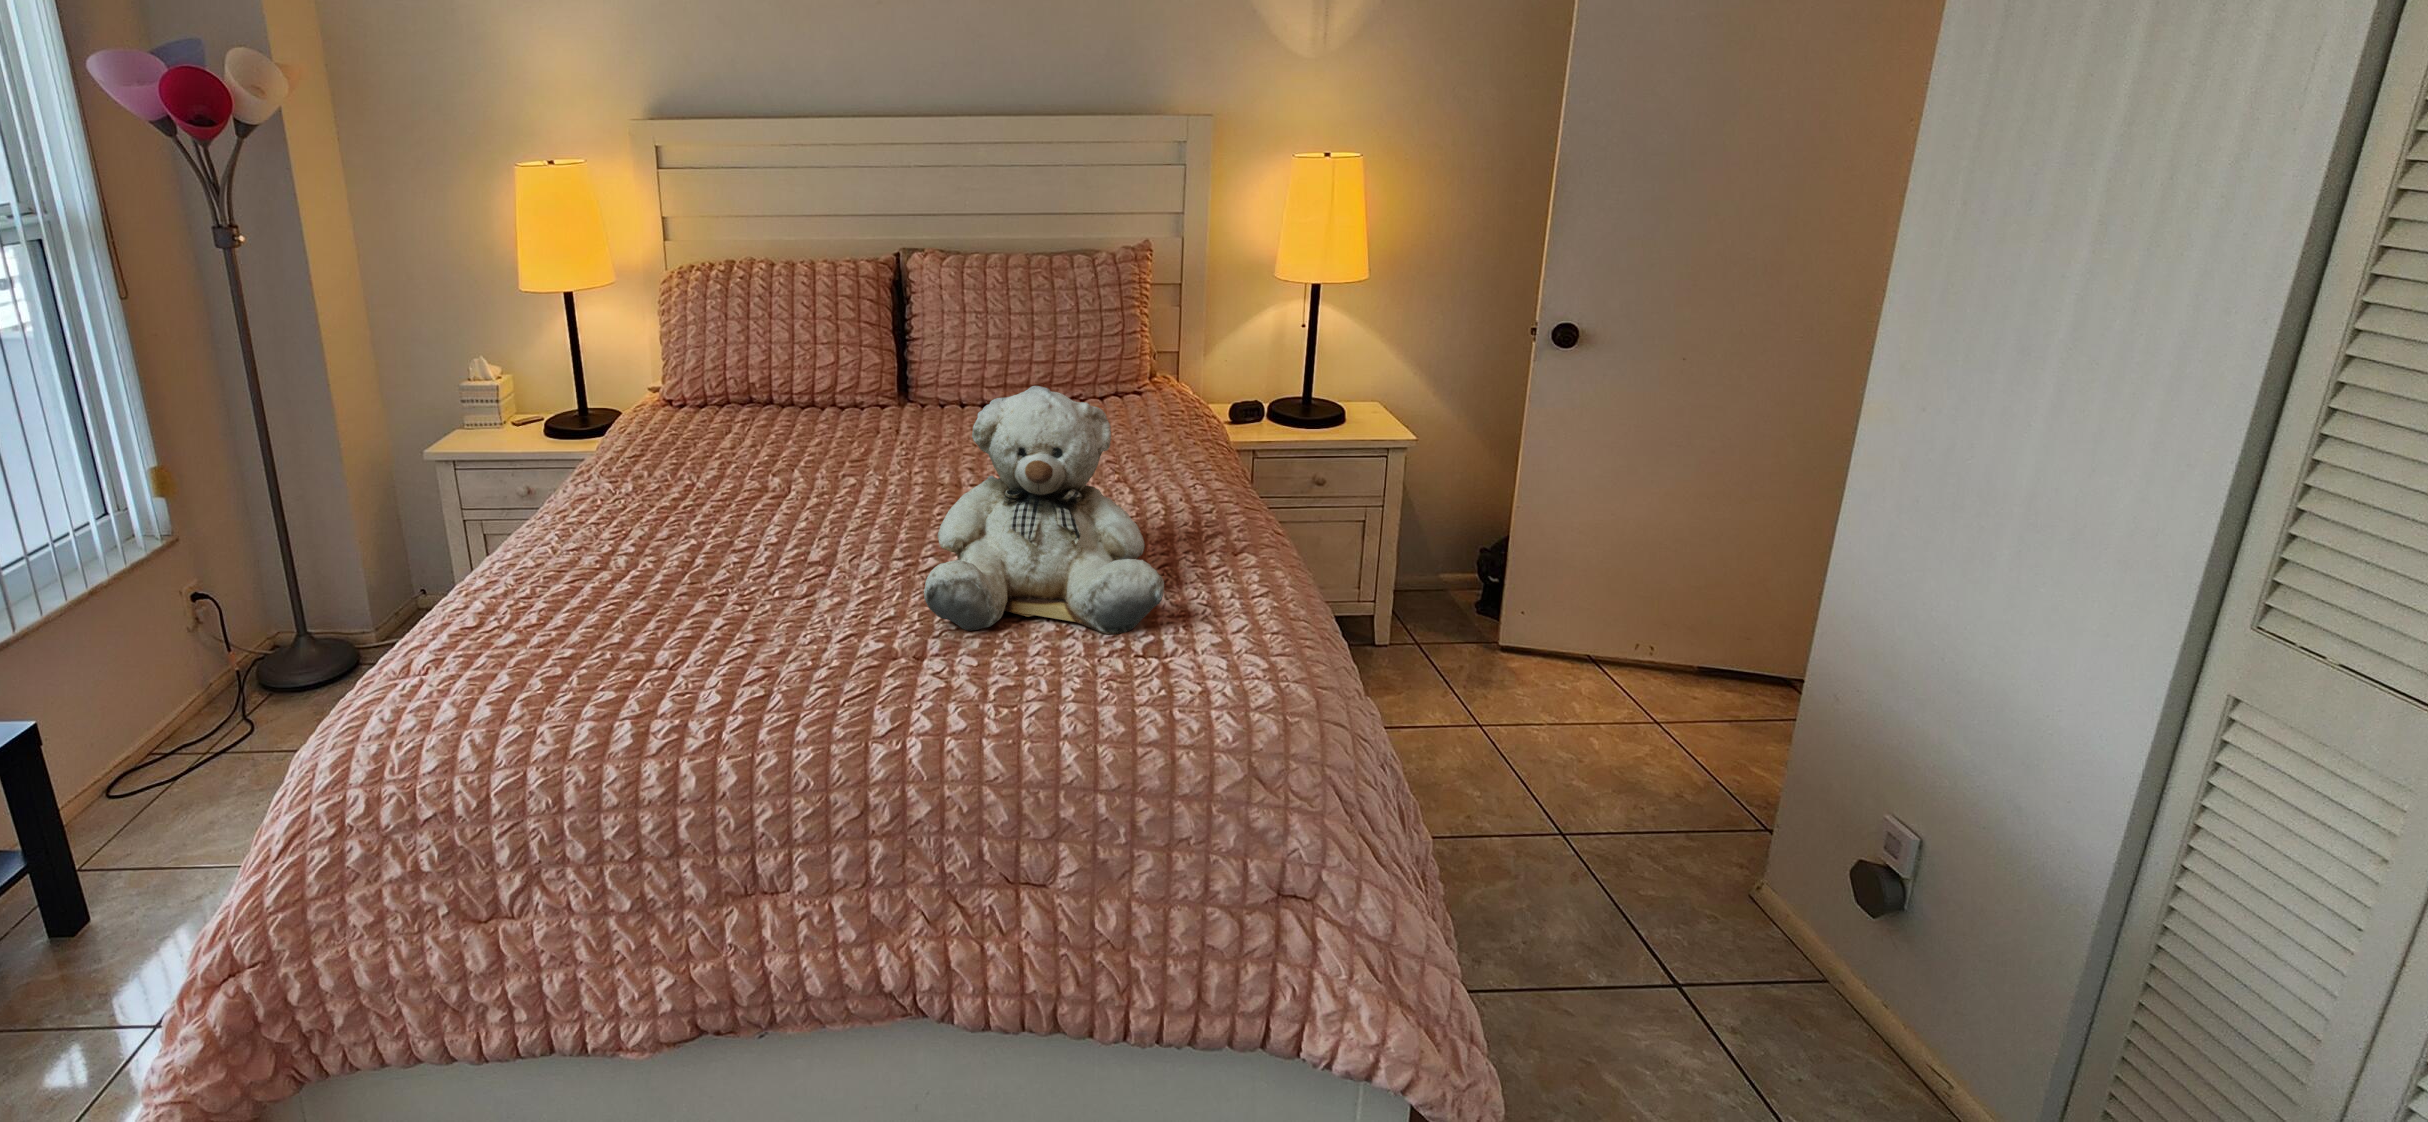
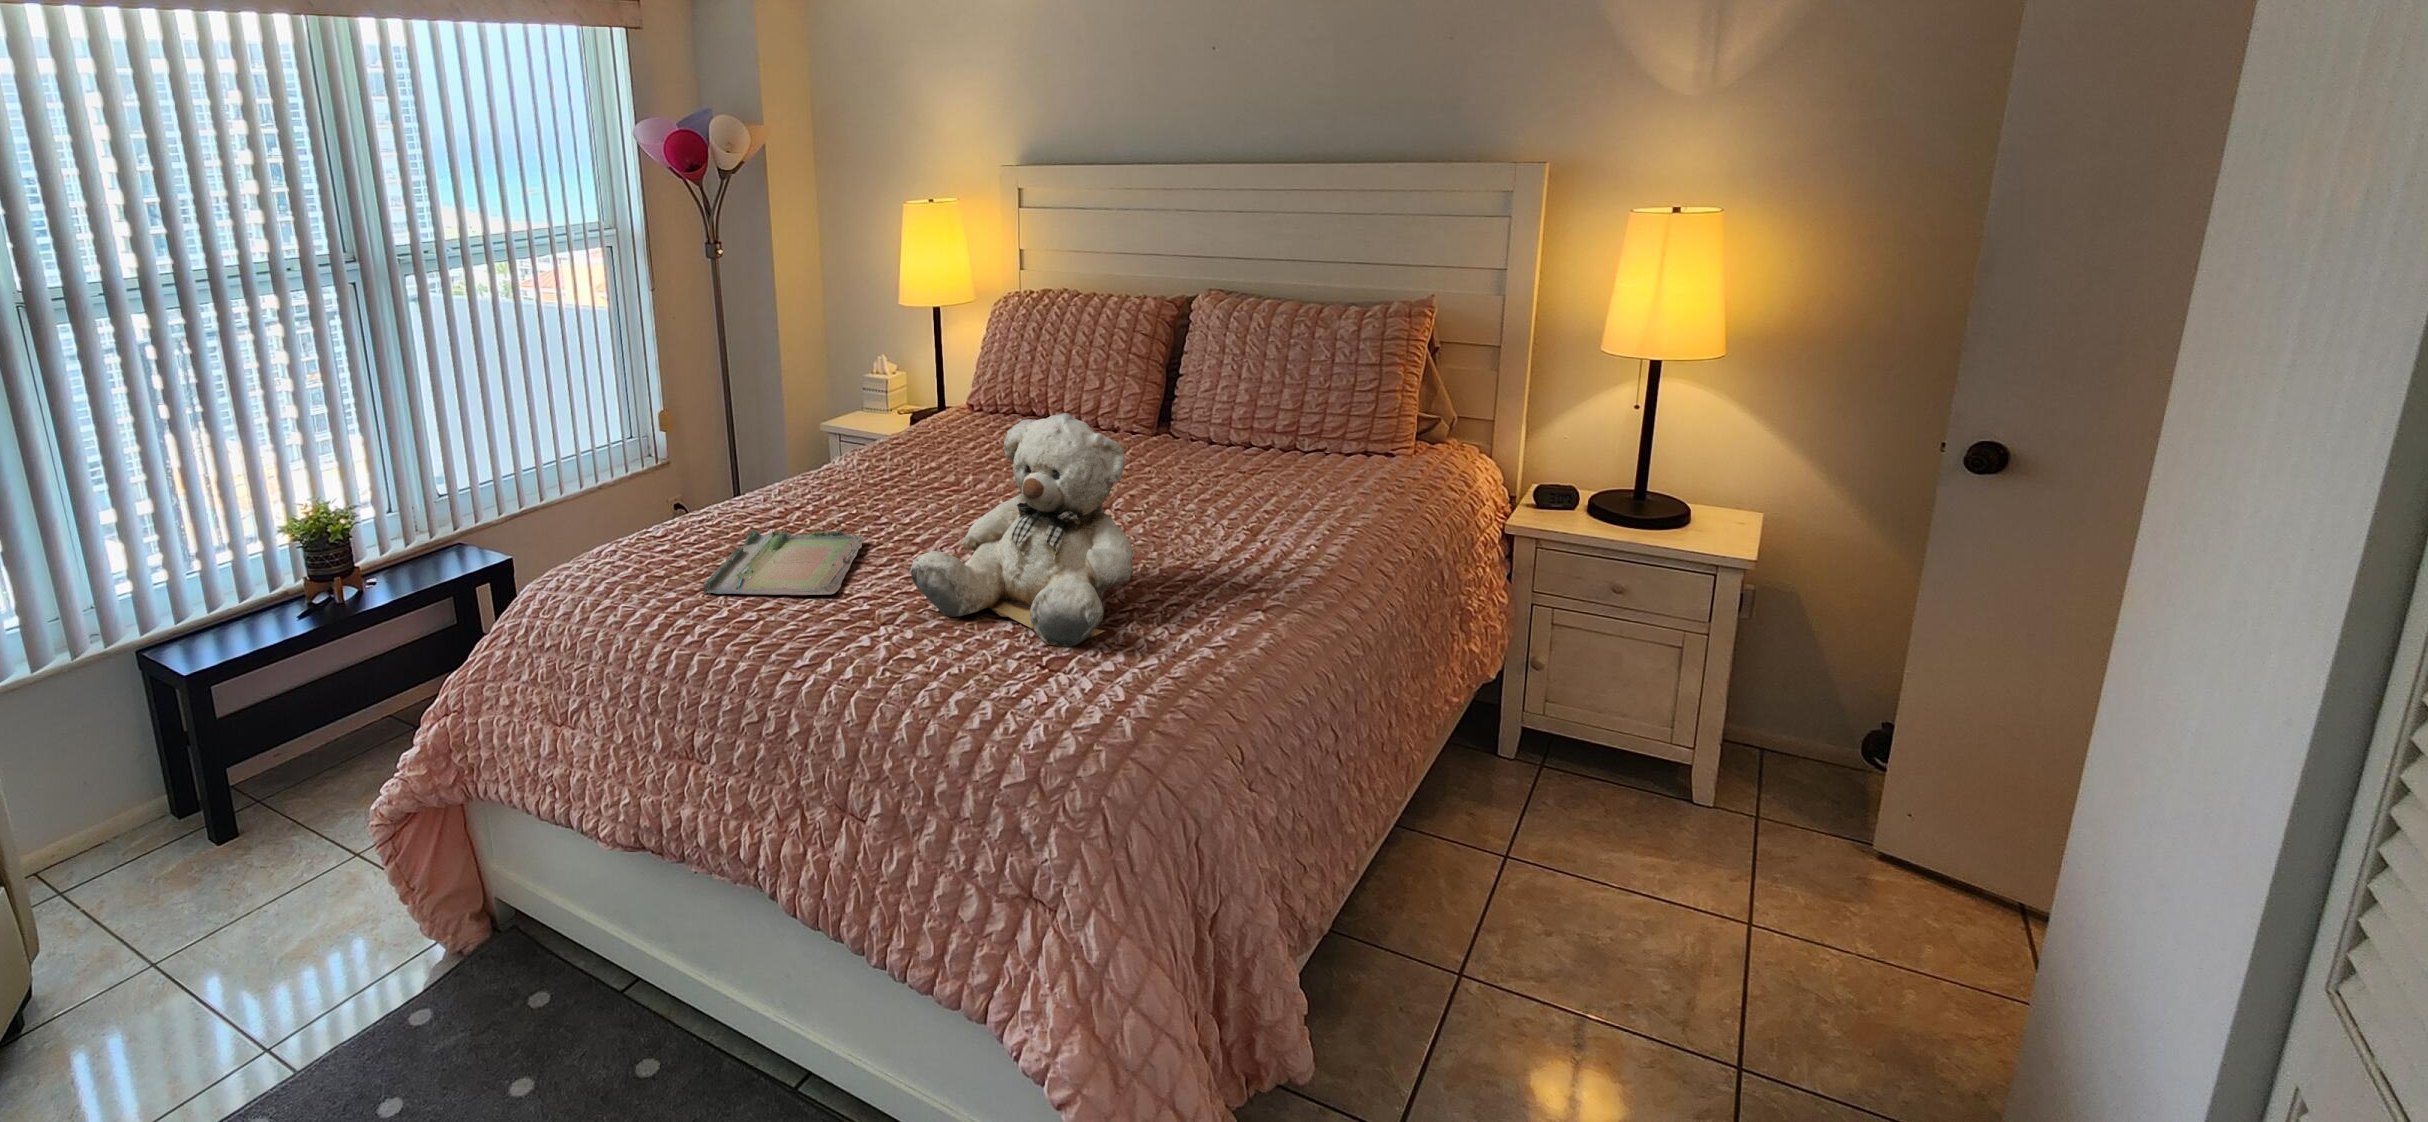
tray: none [616,554,817,677] -> present [703,525,866,595]

